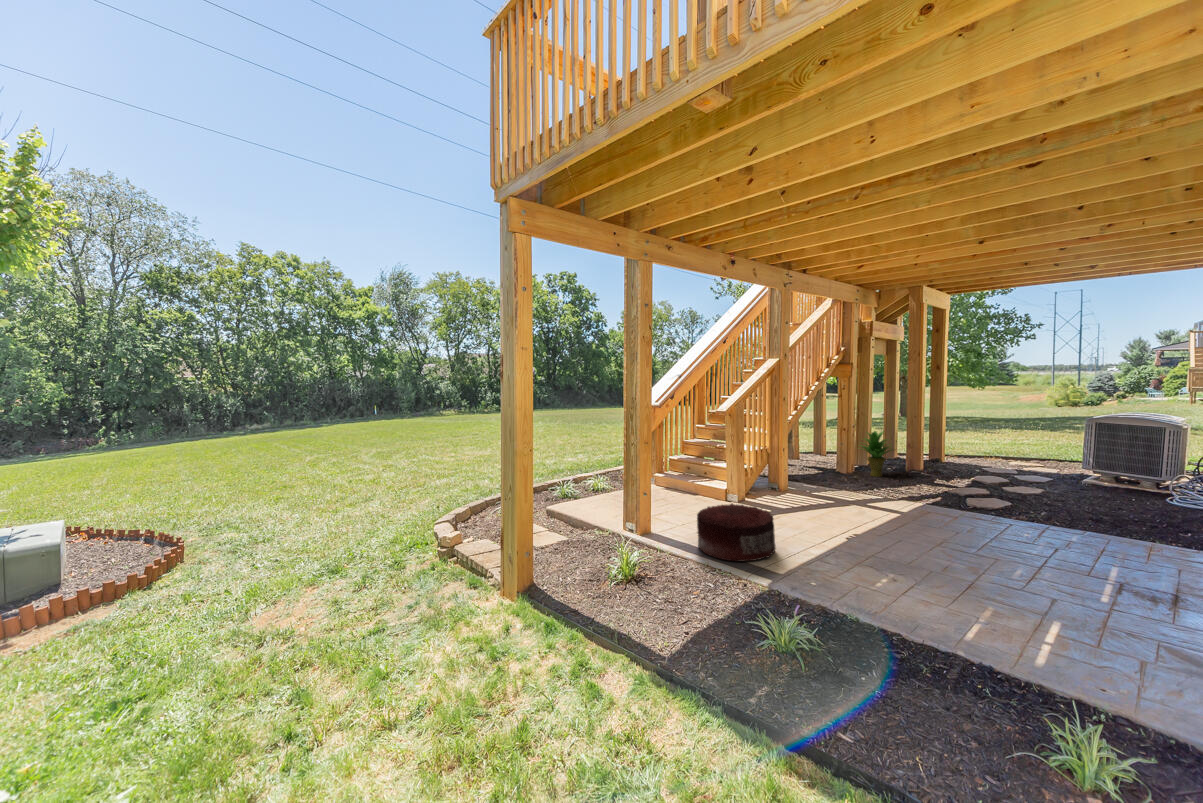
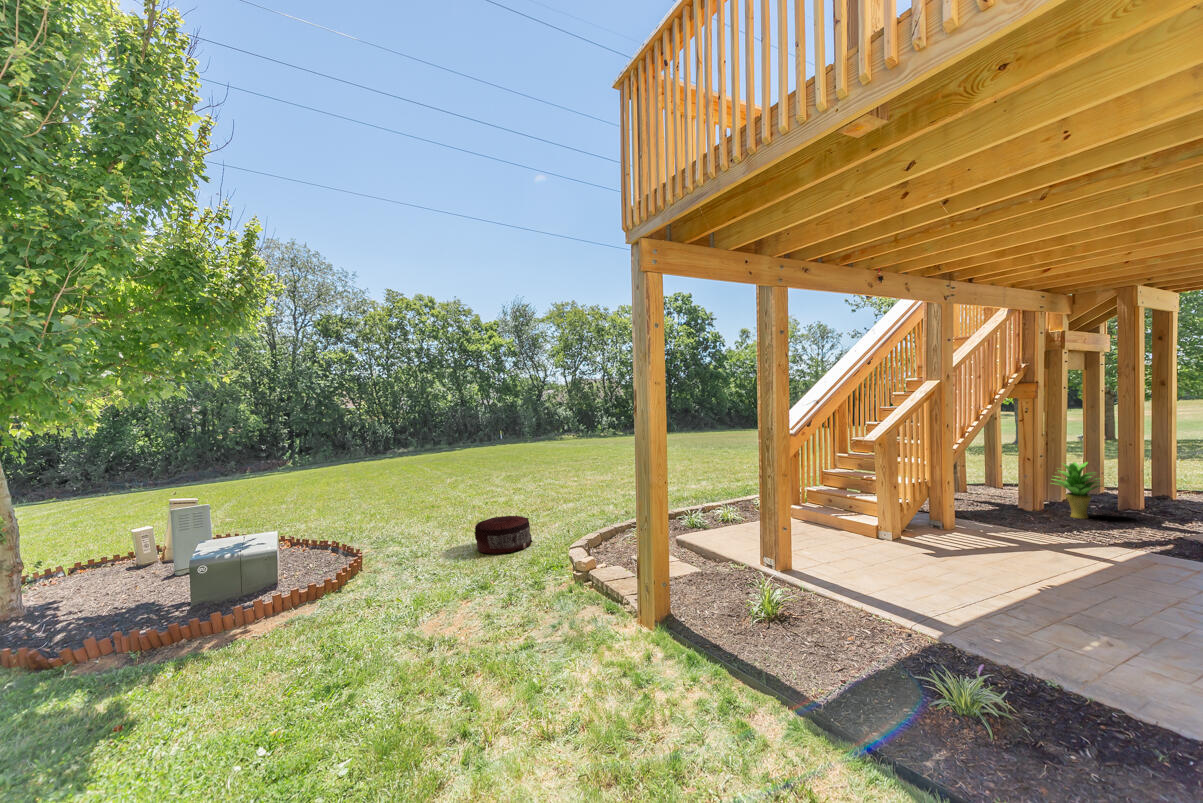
pouf: present [697,503,776,561] -> present [474,515,533,554]

